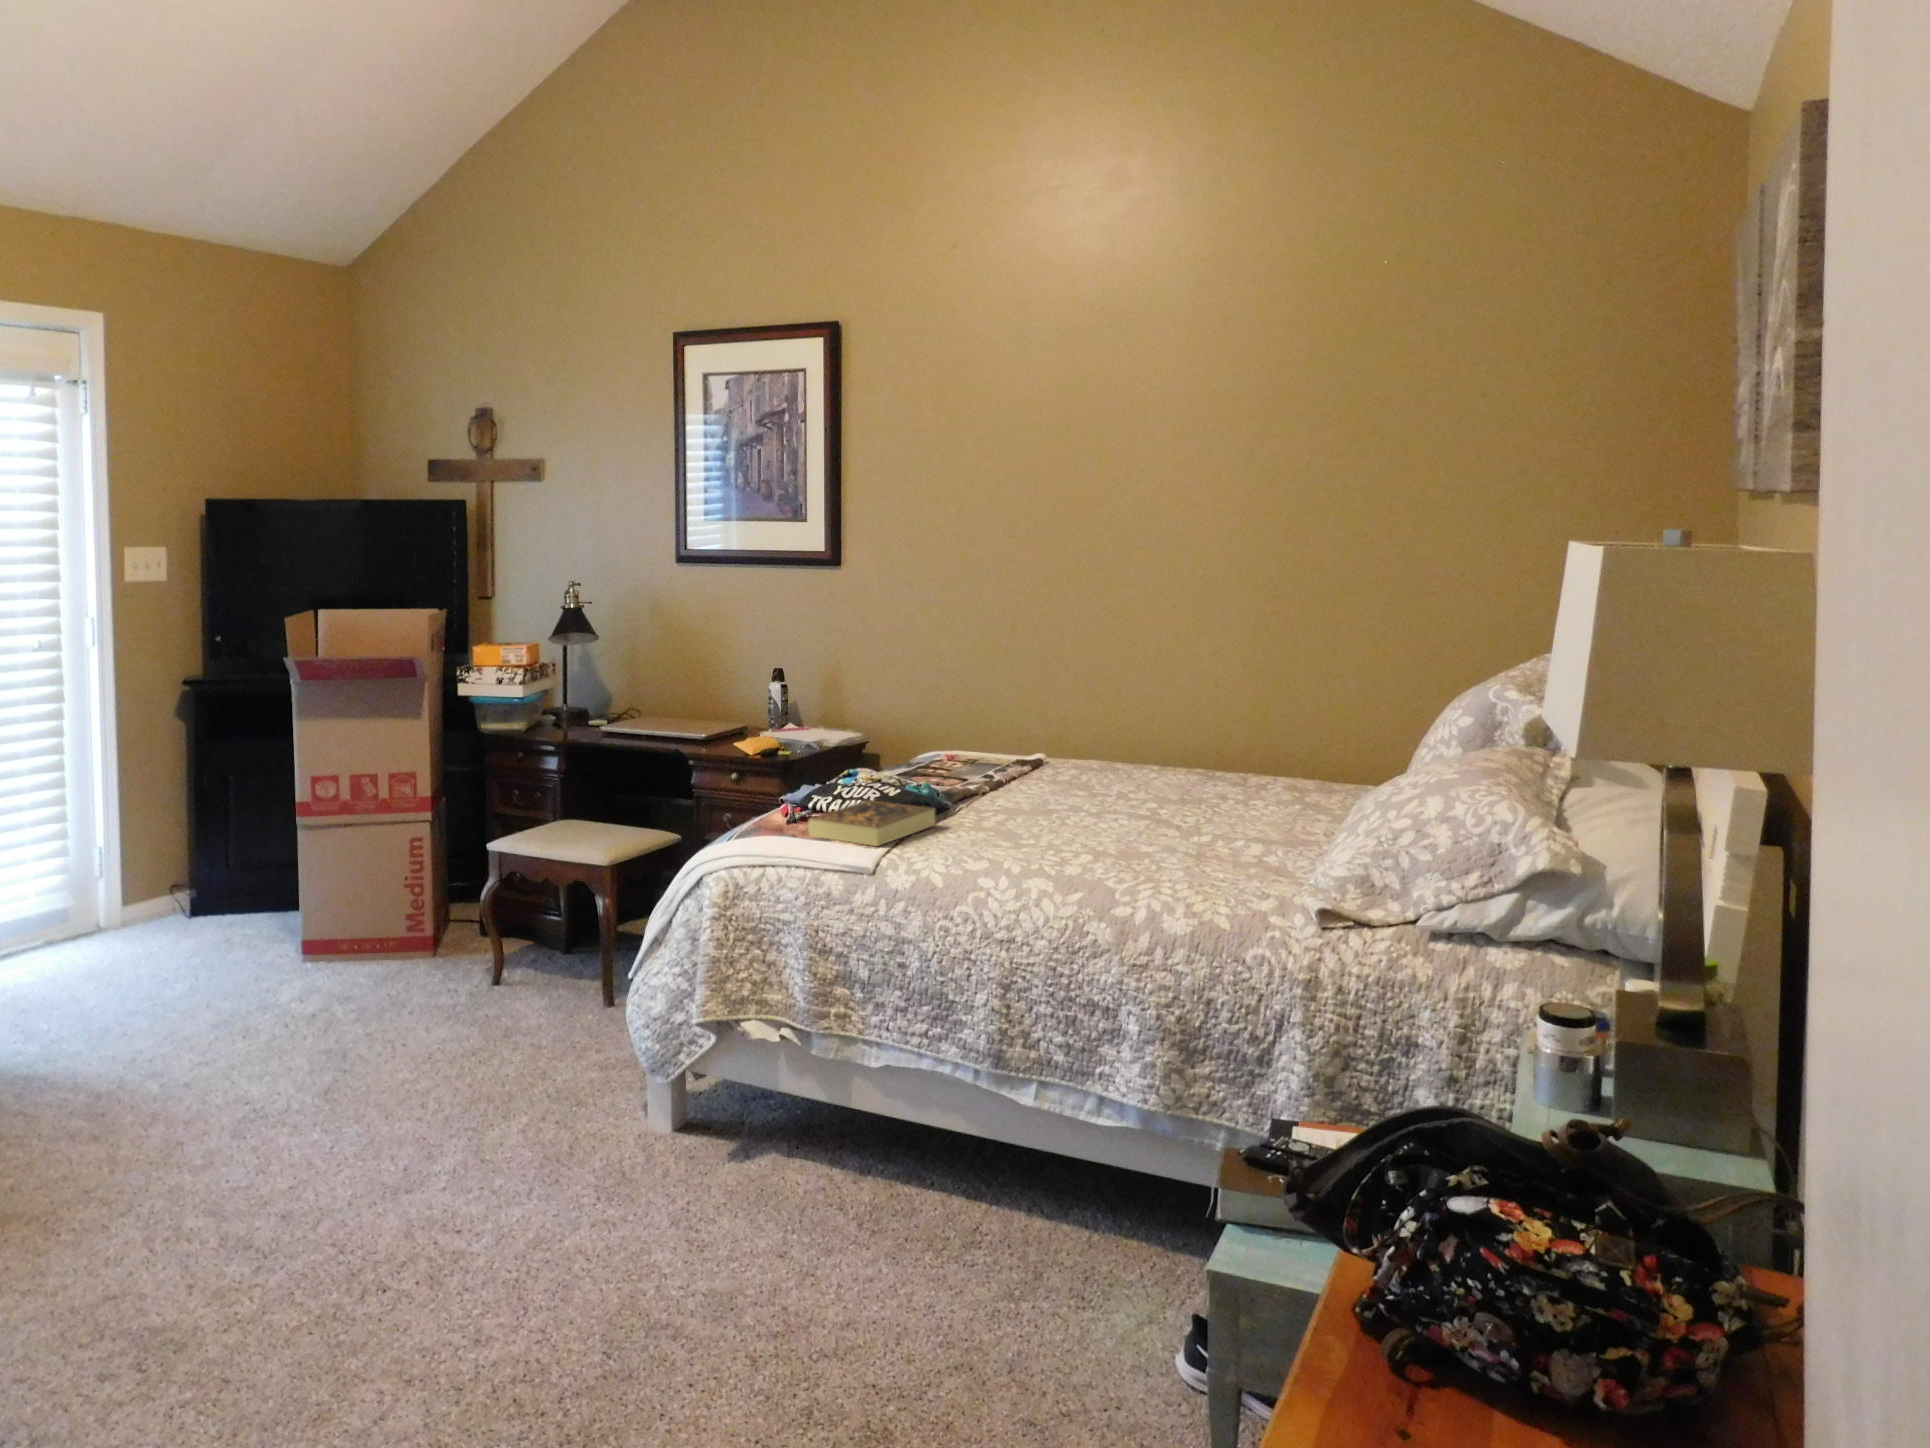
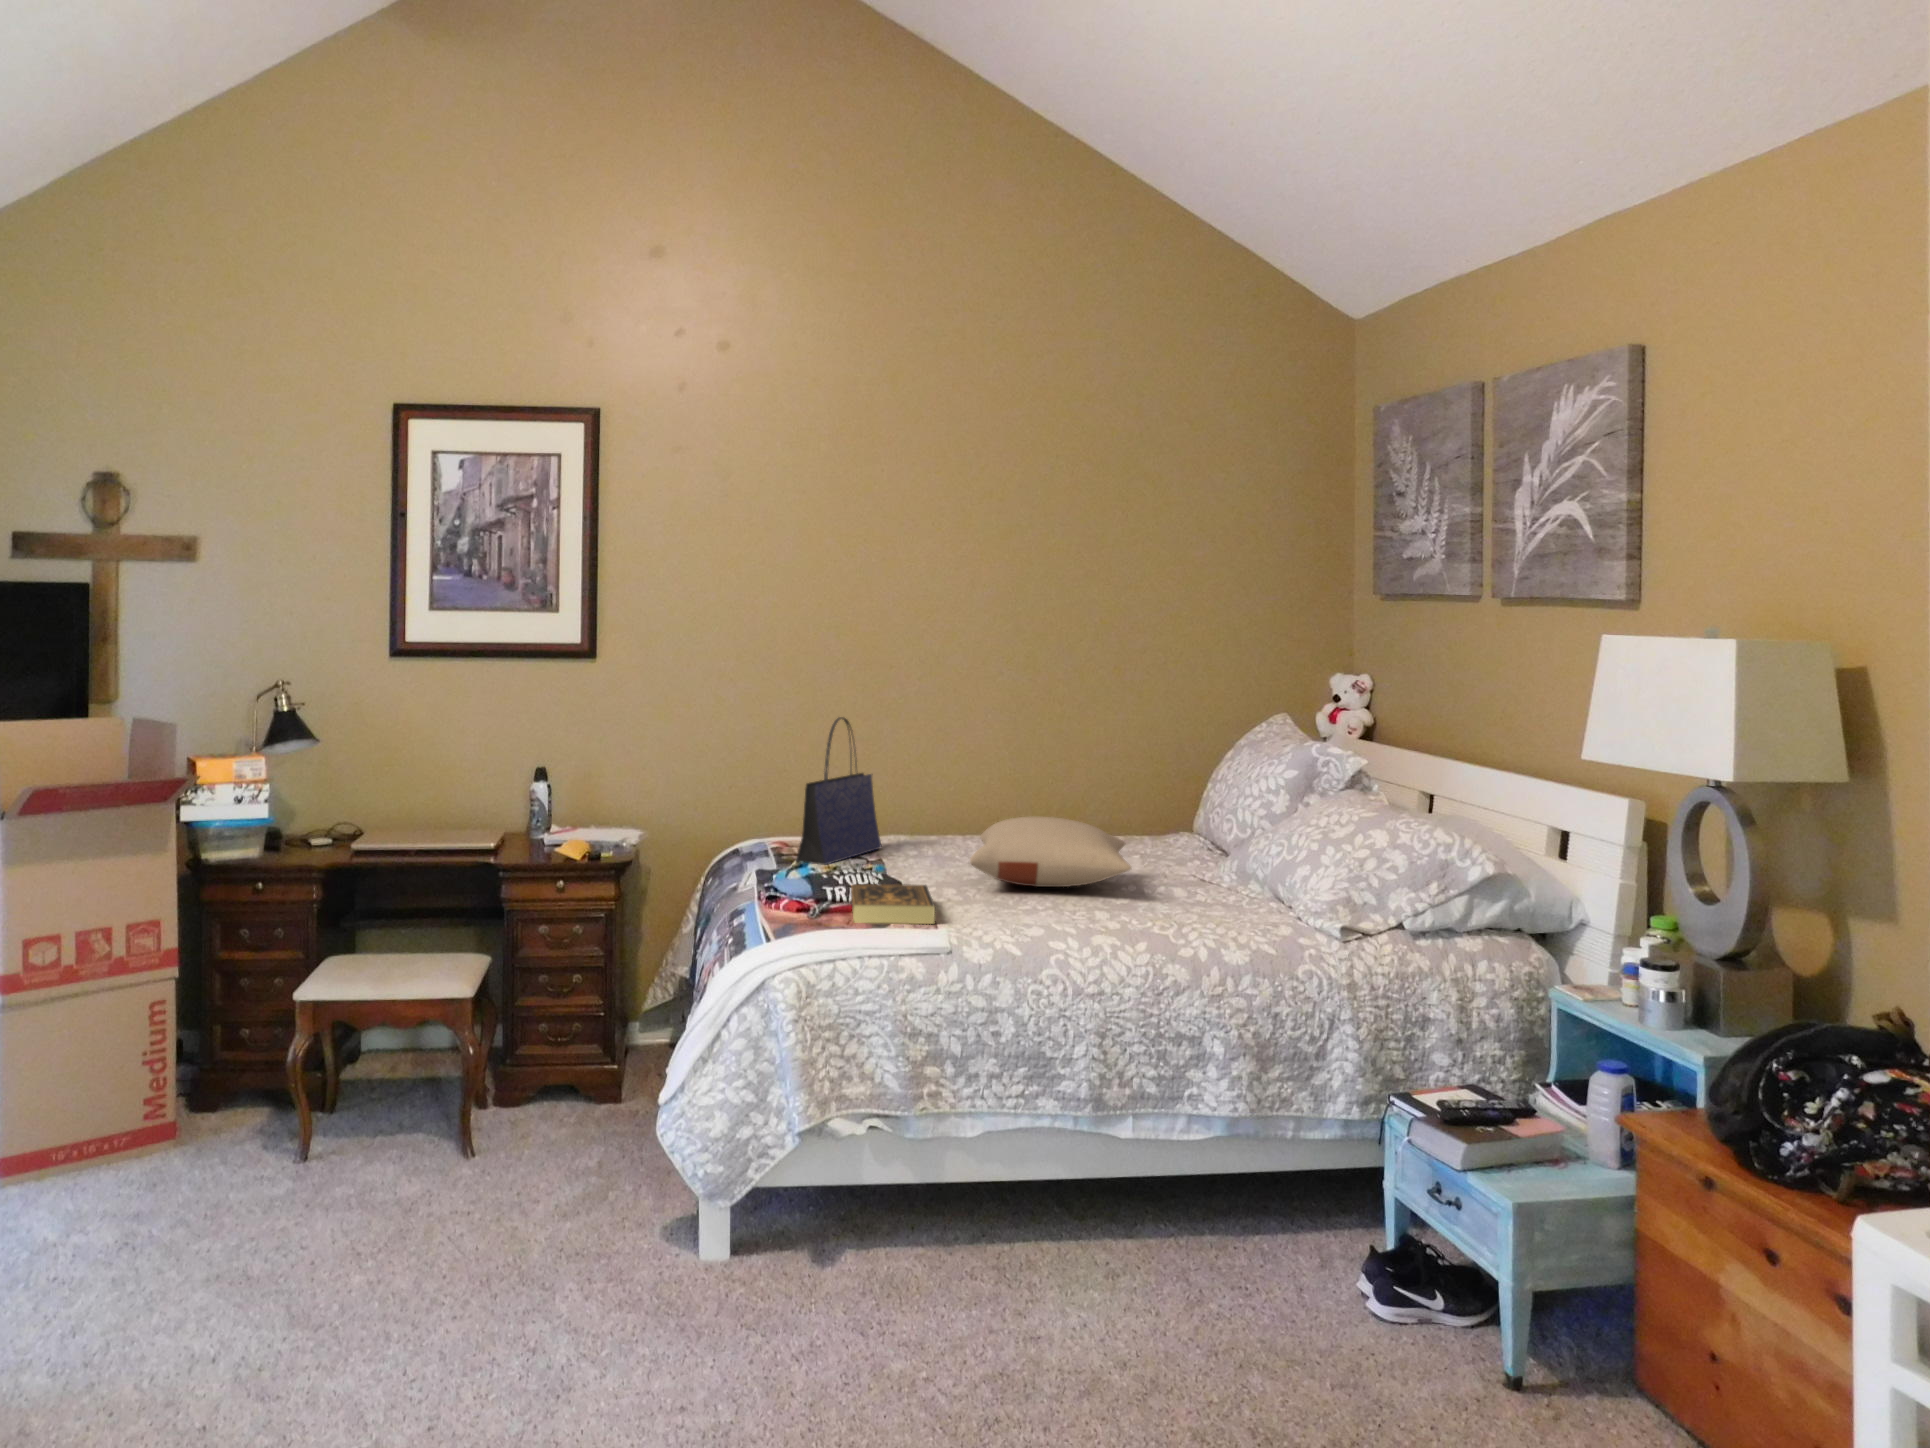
tote bag: none [938,629,1064,781] -> present [796,717,882,865]
pillow: none [1007,747,1252,827] -> present [970,816,1131,887]

